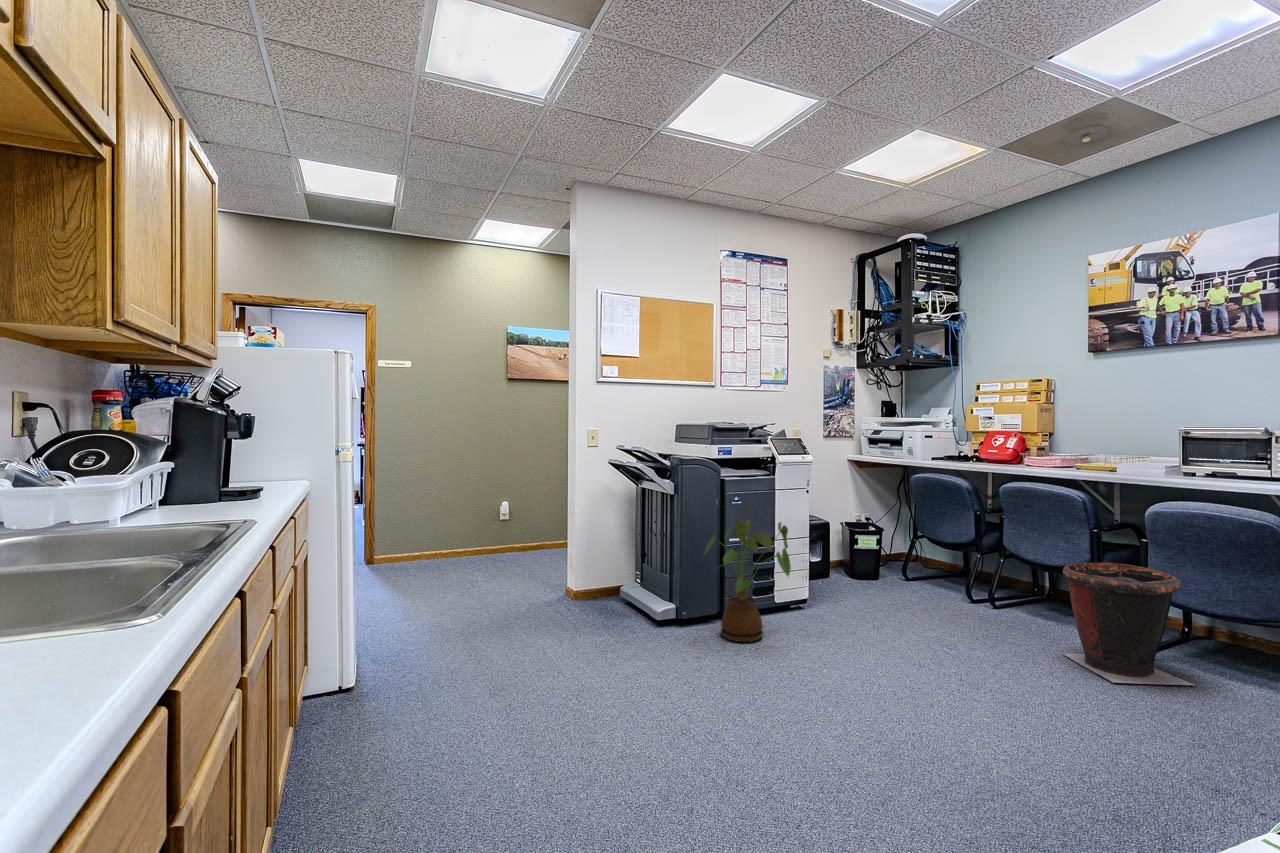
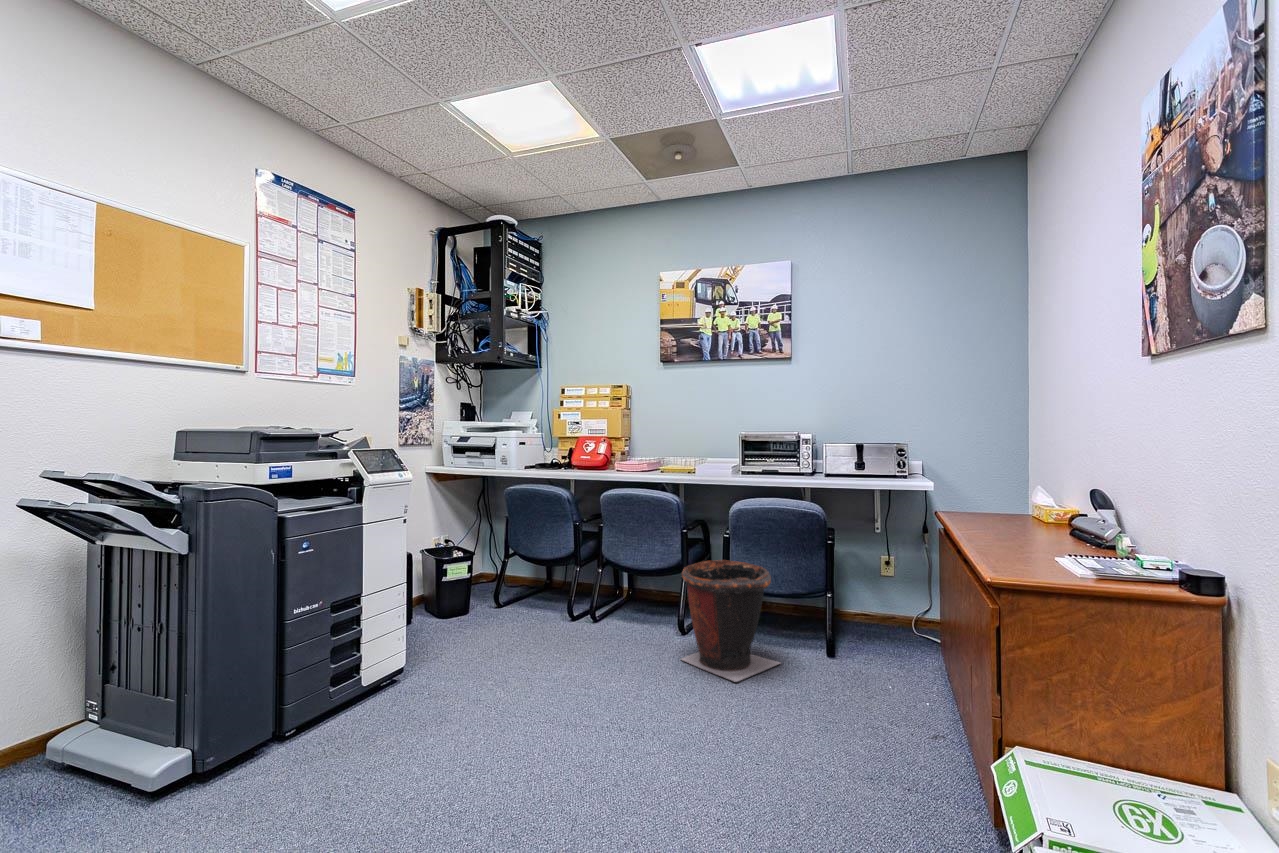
house plant: present [705,520,791,642] -> none [255,573,411,779]

